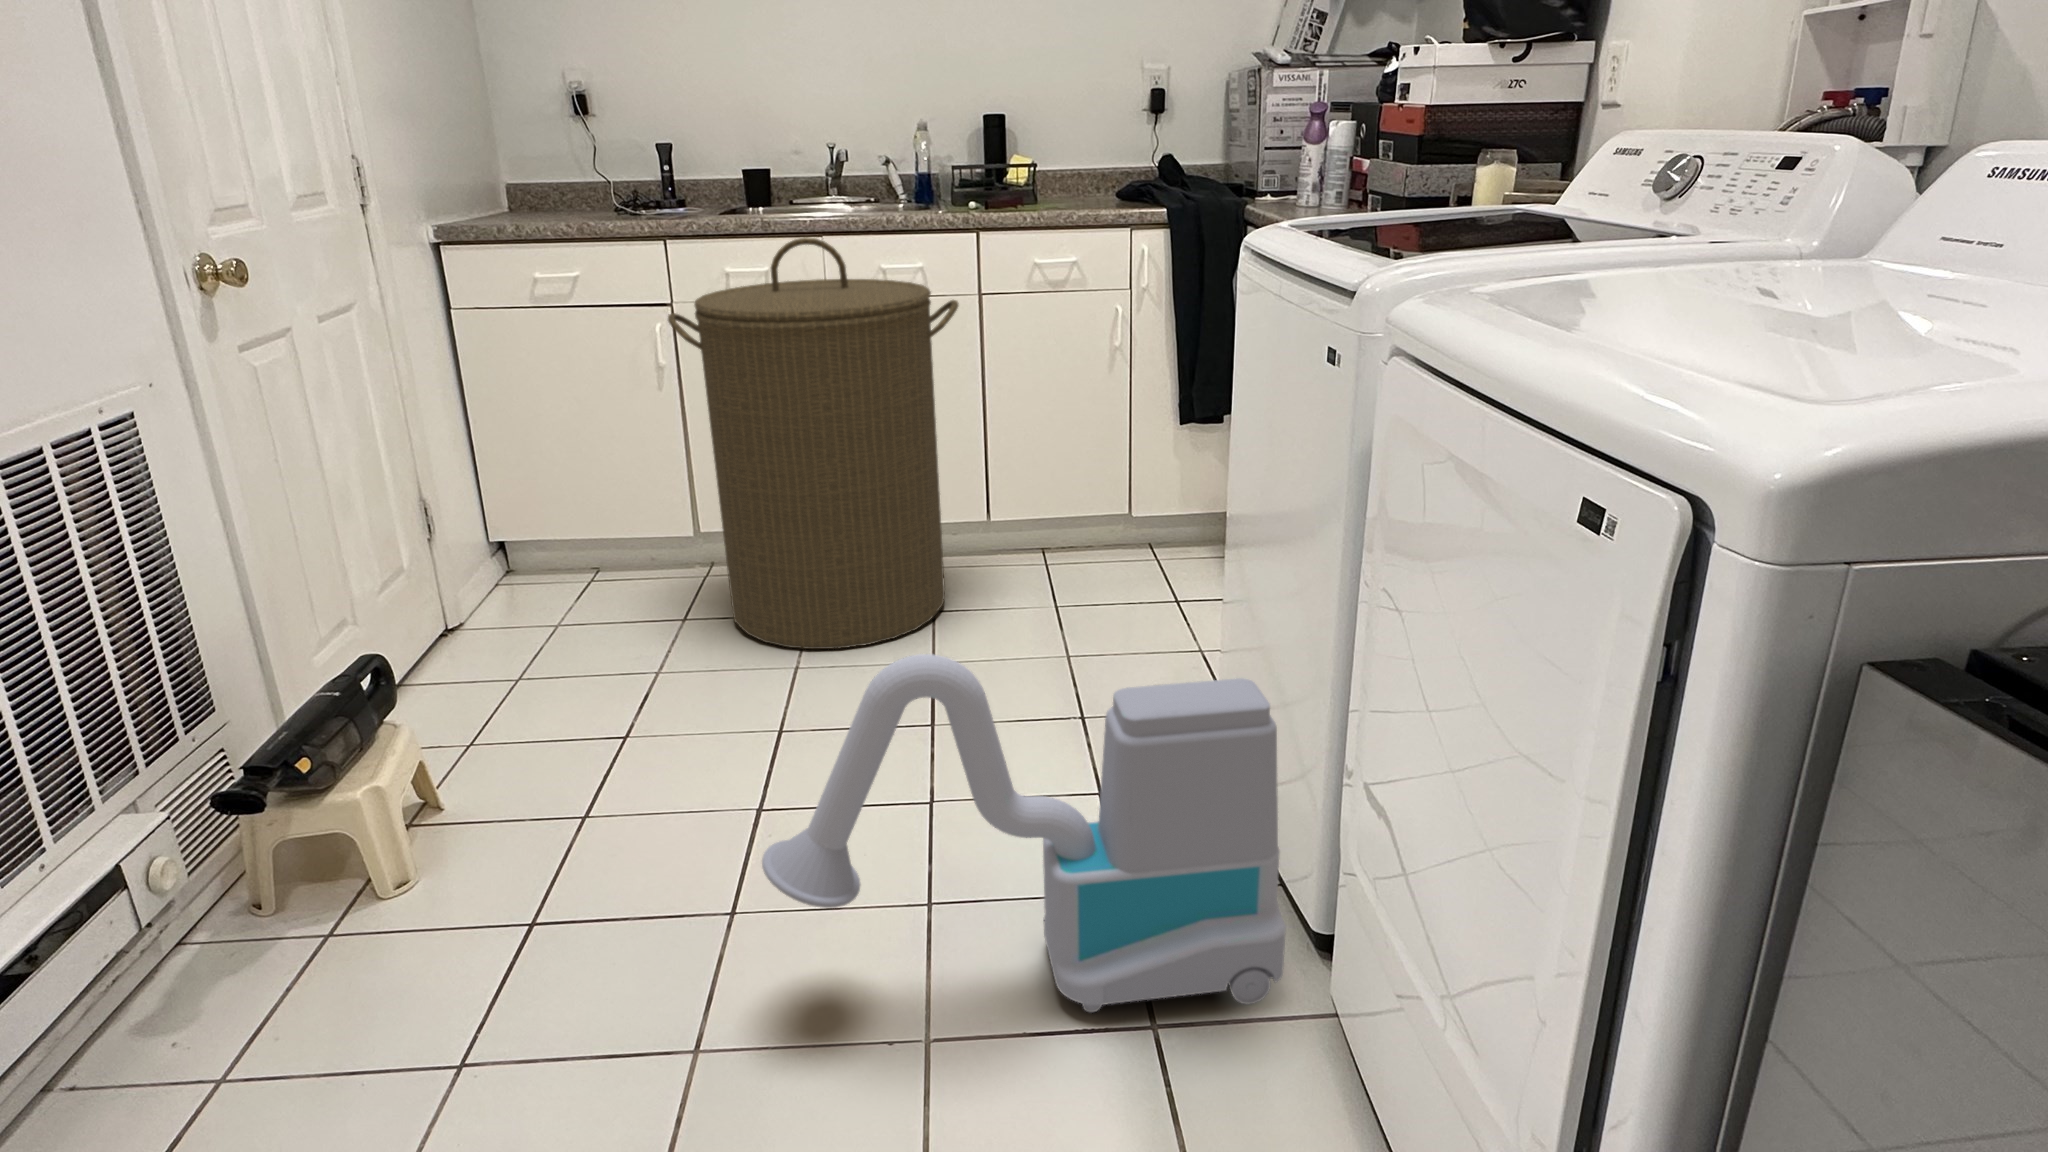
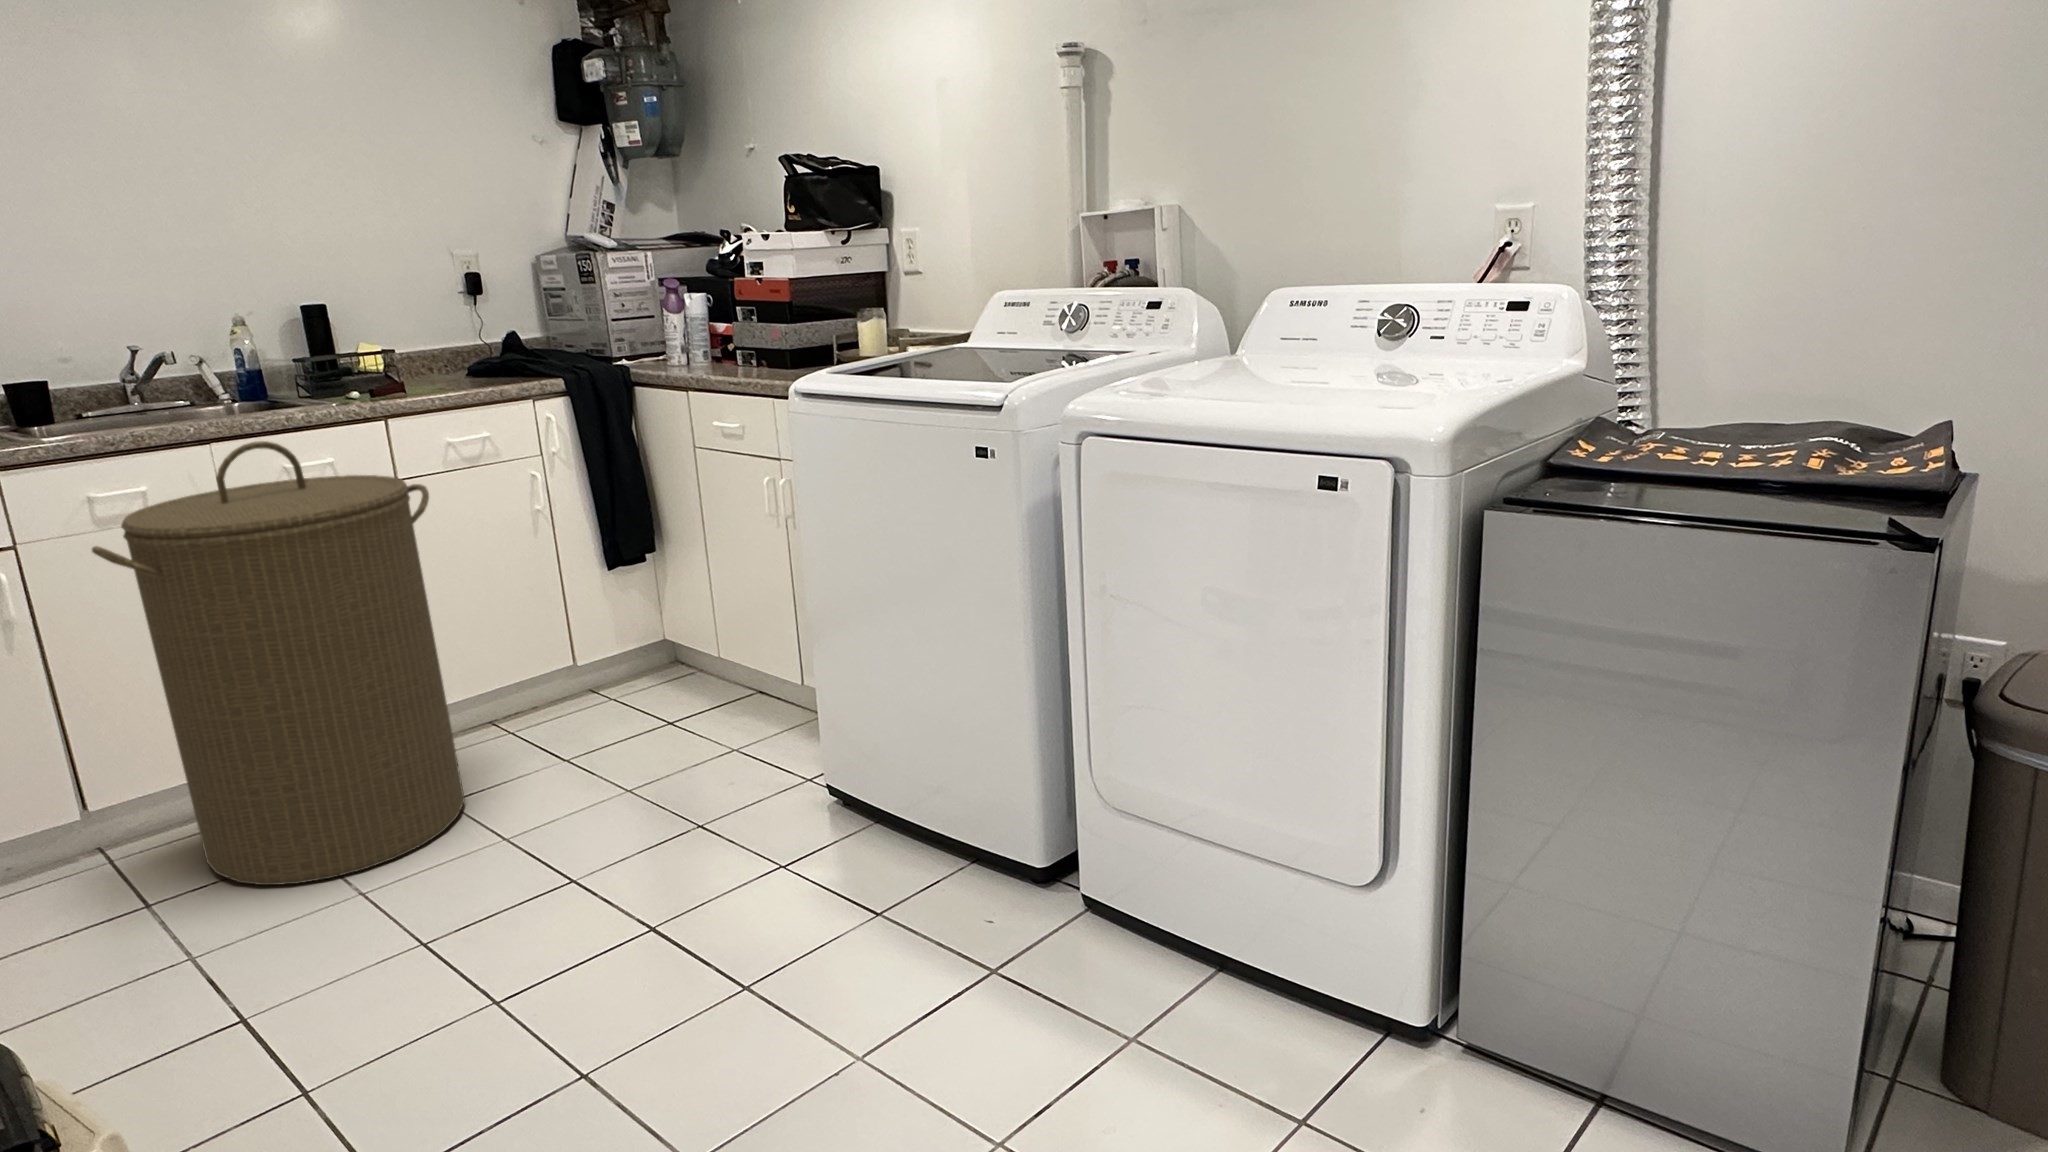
vacuum cleaner: present [762,654,1286,1012] -> none [696,688,1044,970]

